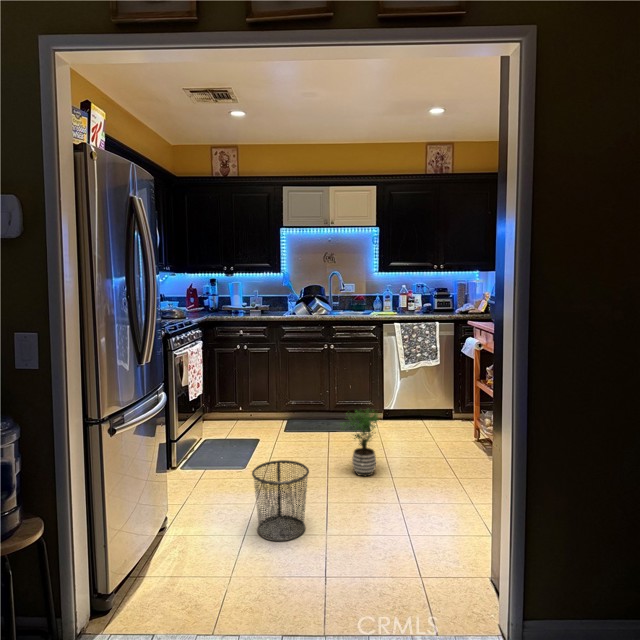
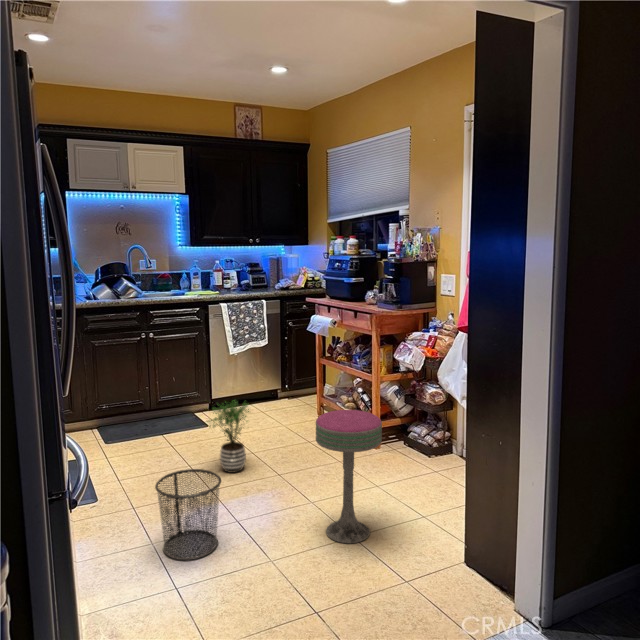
bar stool: none [392,429,463,570] -> present [316,410,382,543]

